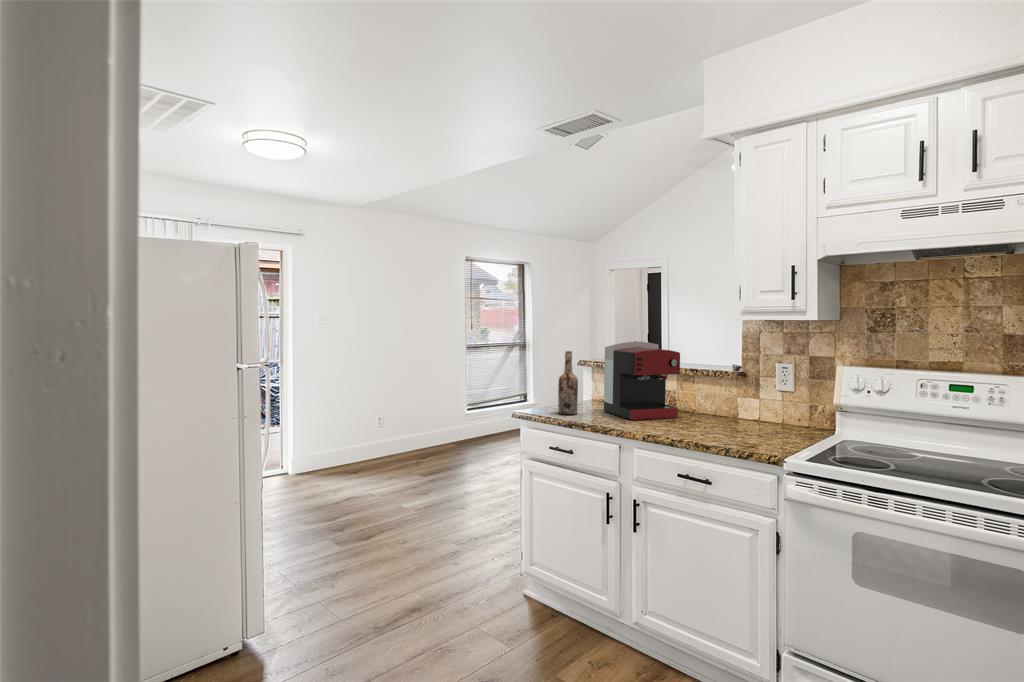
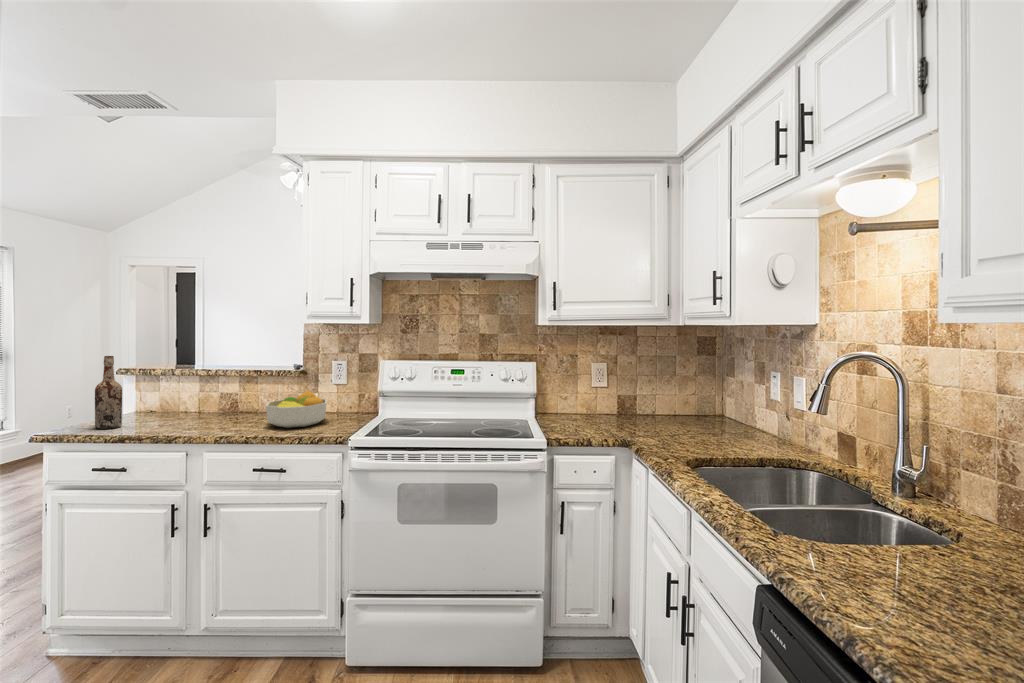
coffee maker: present [604,341,680,420] -> none [155,344,244,425]
fruit bowl: none [695,396,766,437] -> present [266,391,327,428]

